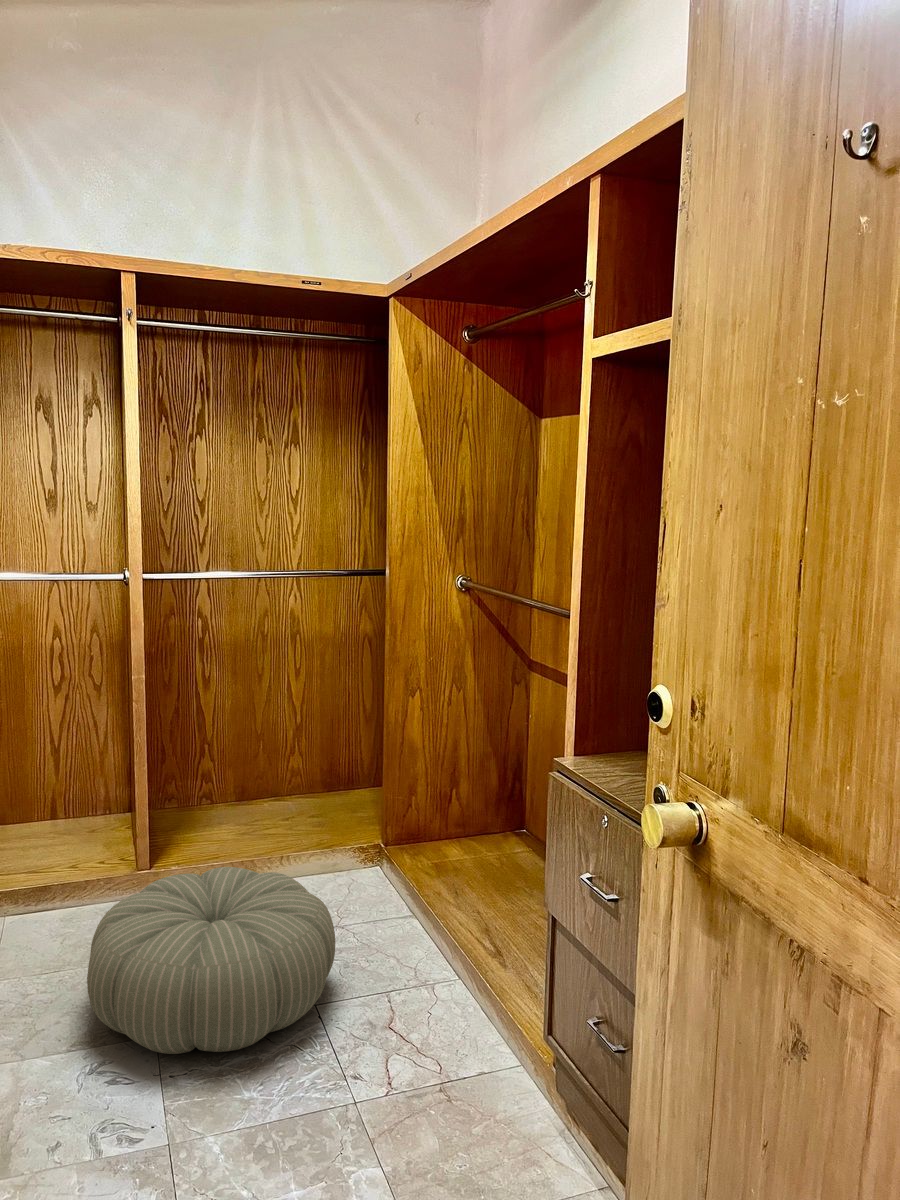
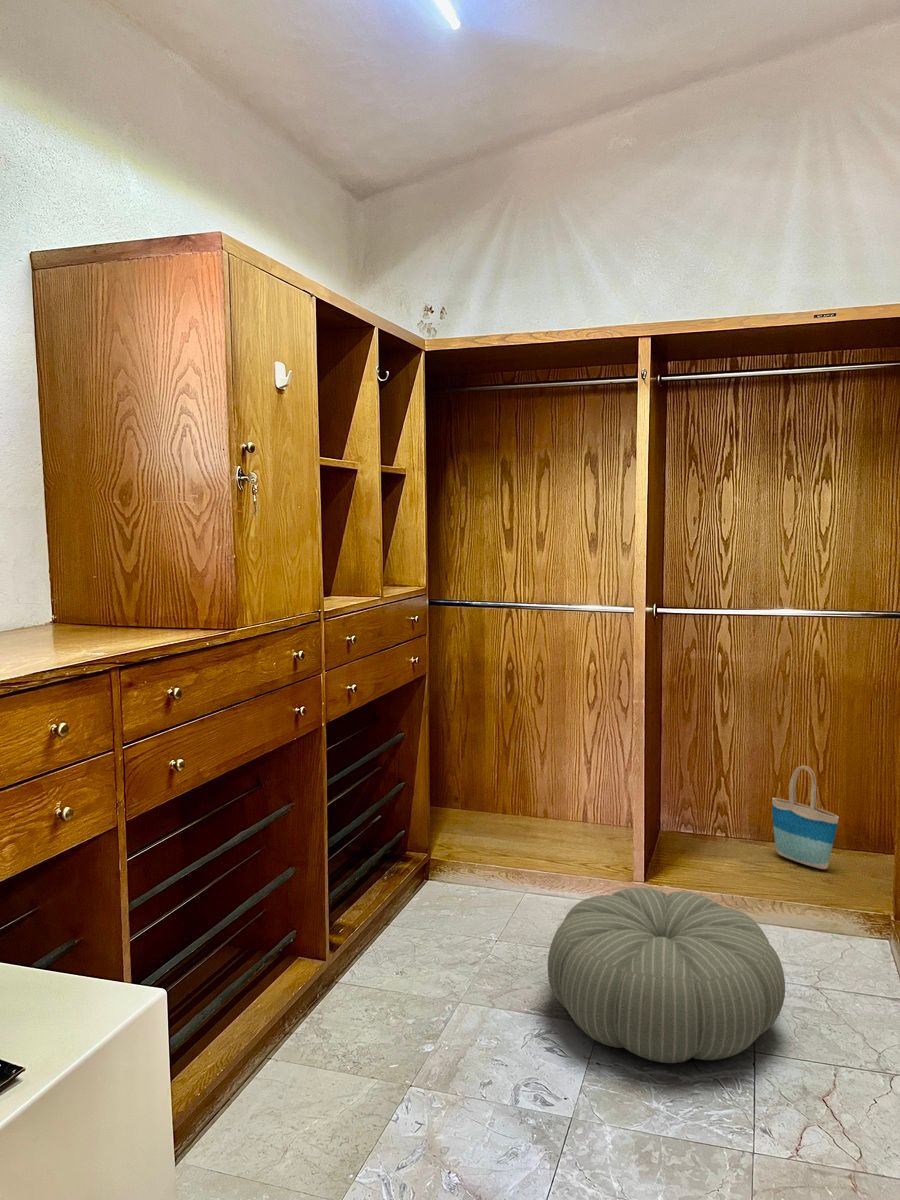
tote bag: none [258,720,324,815] -> present [772,766,839,869]

